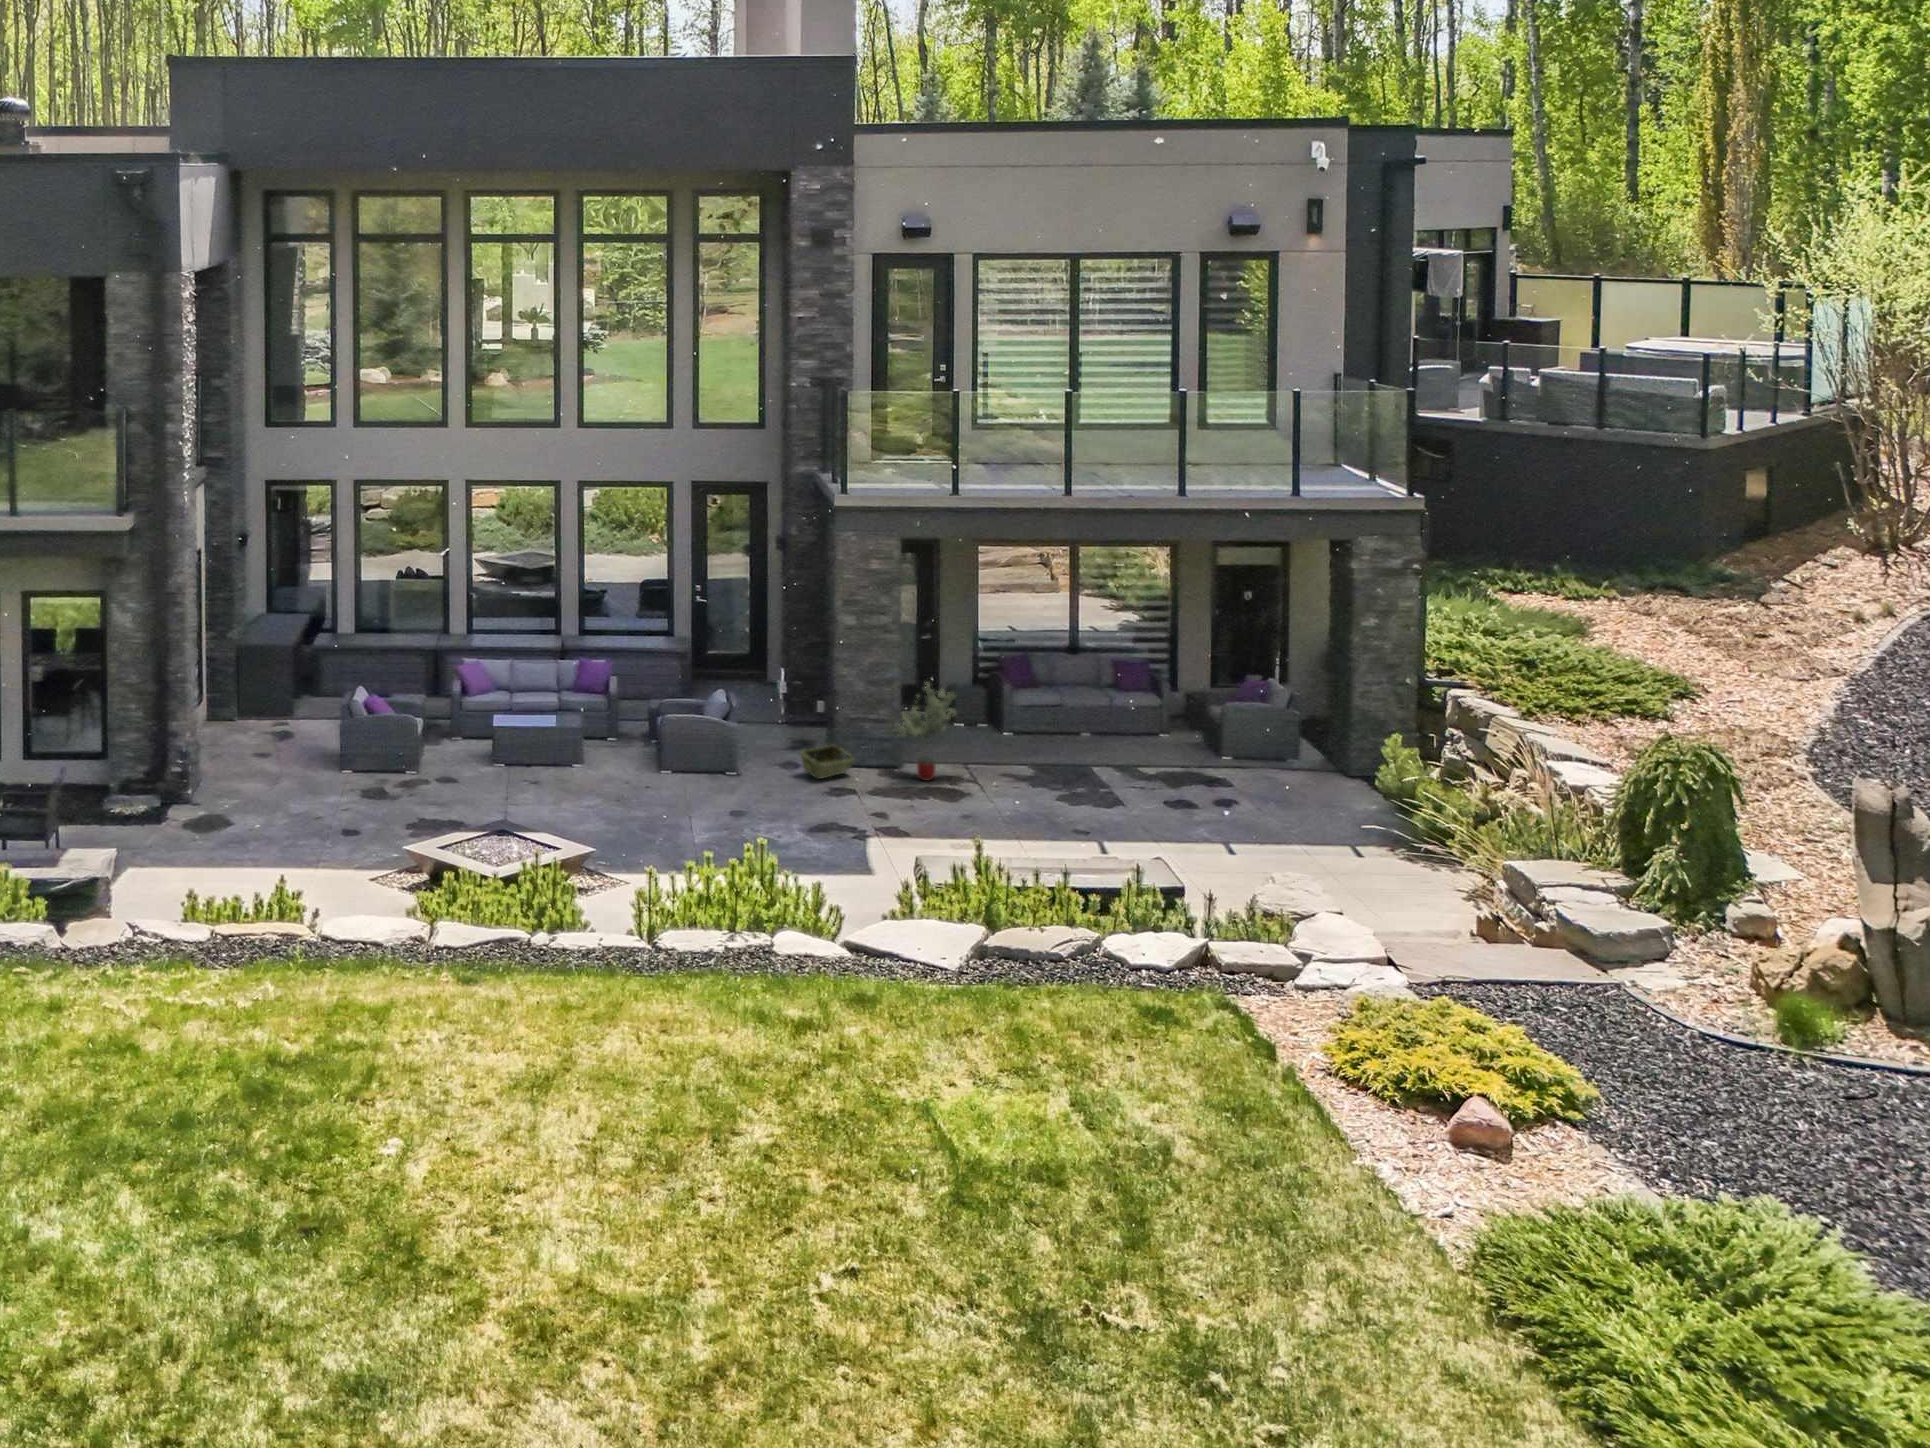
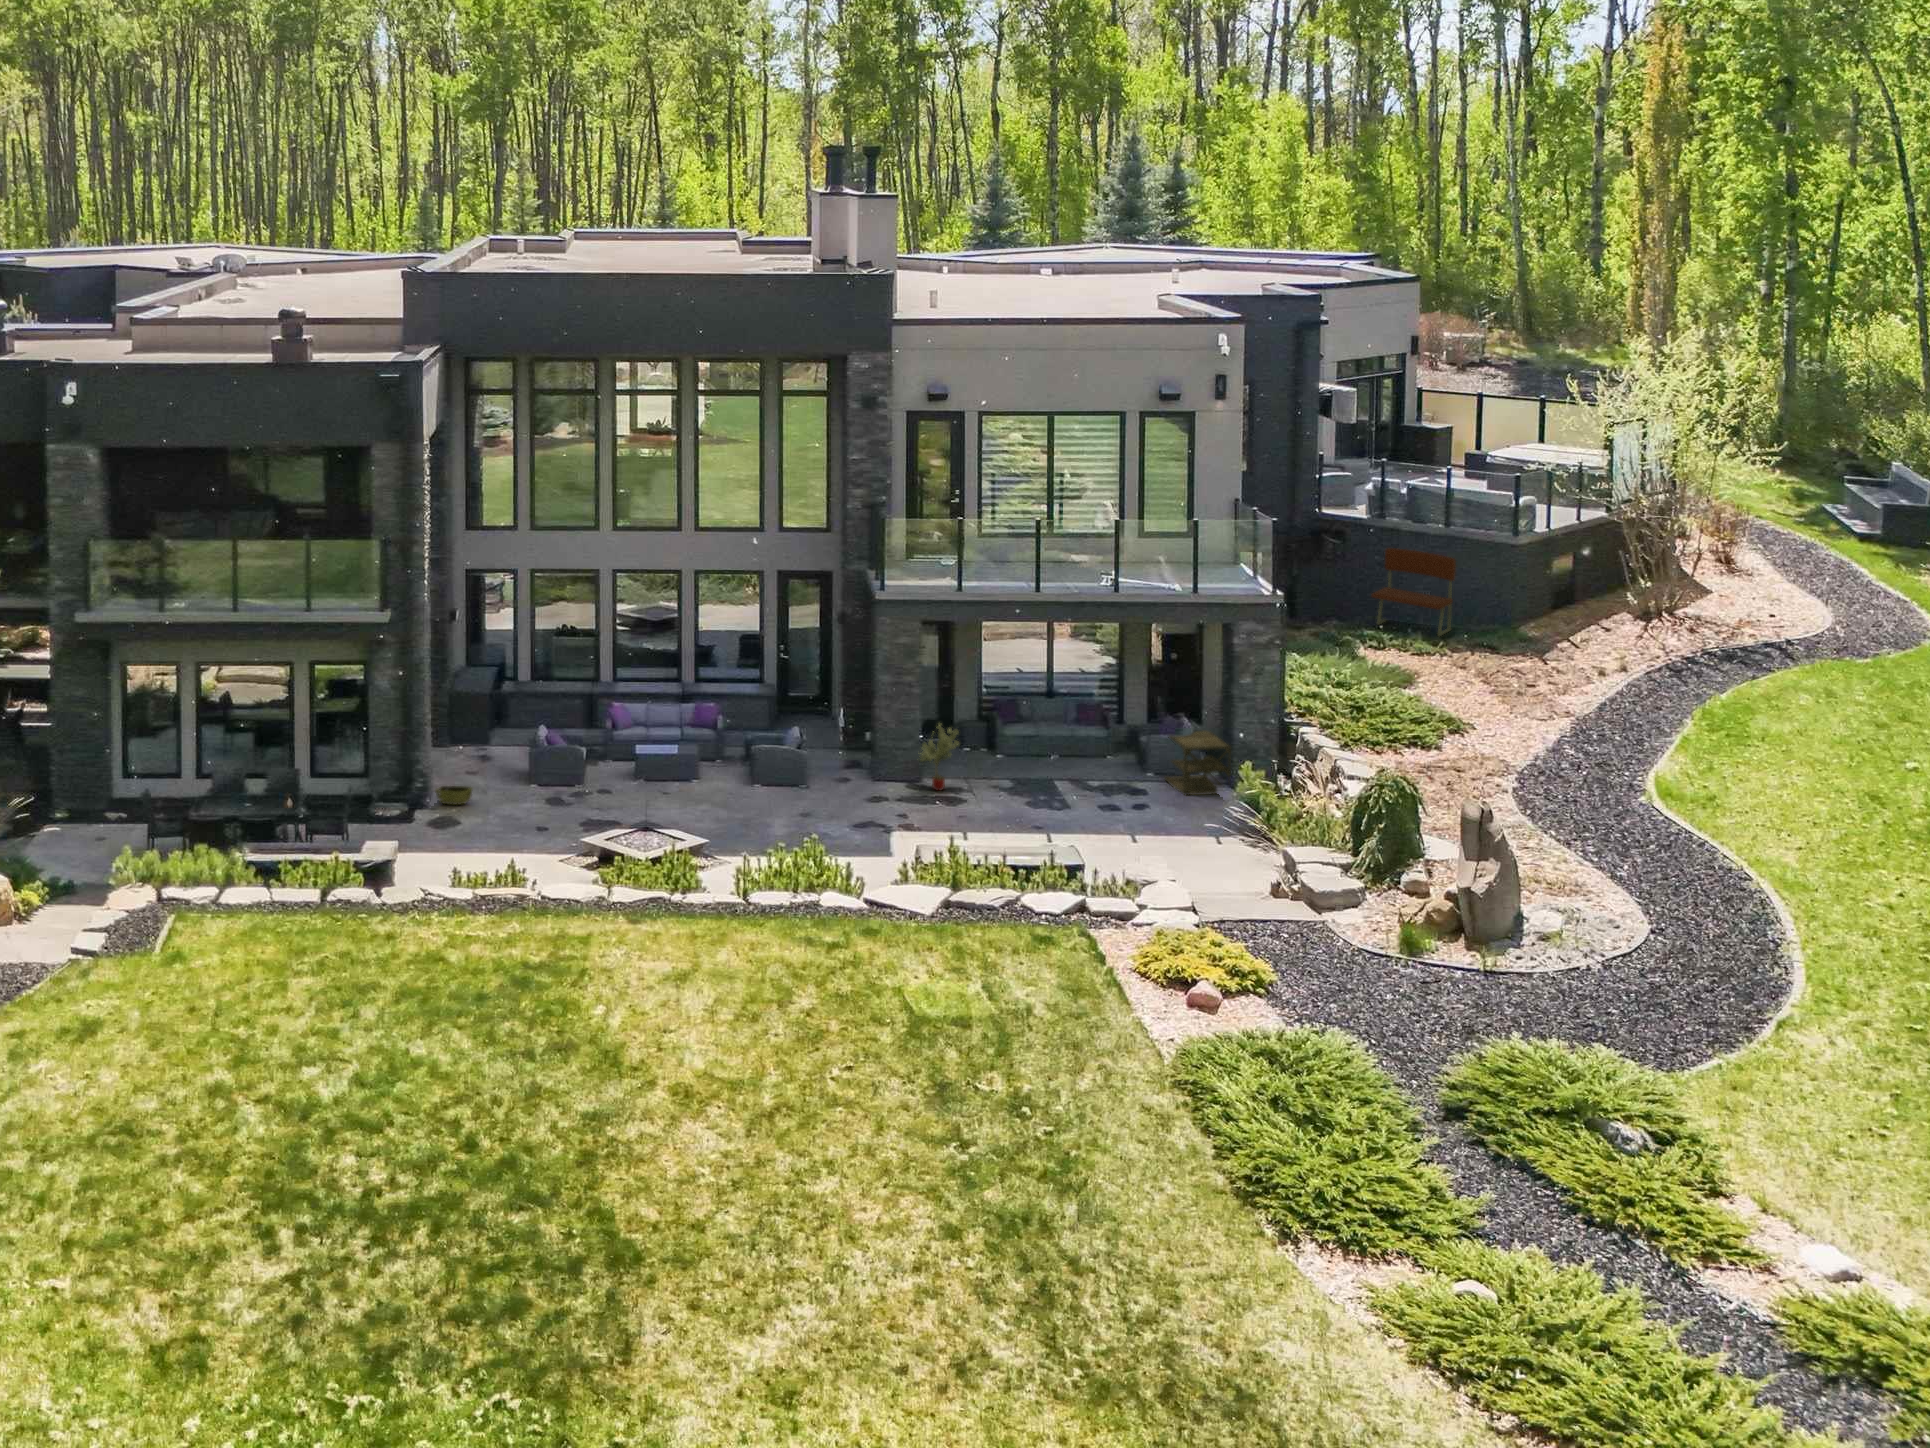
bench: none [1493,461,1613,578] -> present [1372,548,1456,636]
side table: none [1252,694,1360,791] -> present [1164,730,1231,795]
woven basket: present [801,745,854,779] -> present [435,786,472,805]

